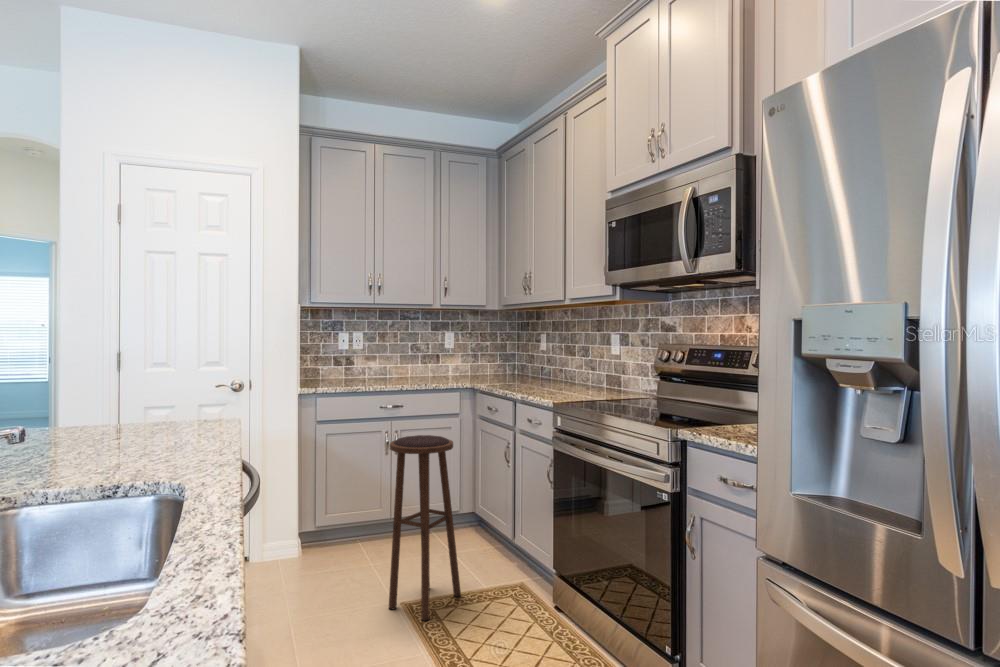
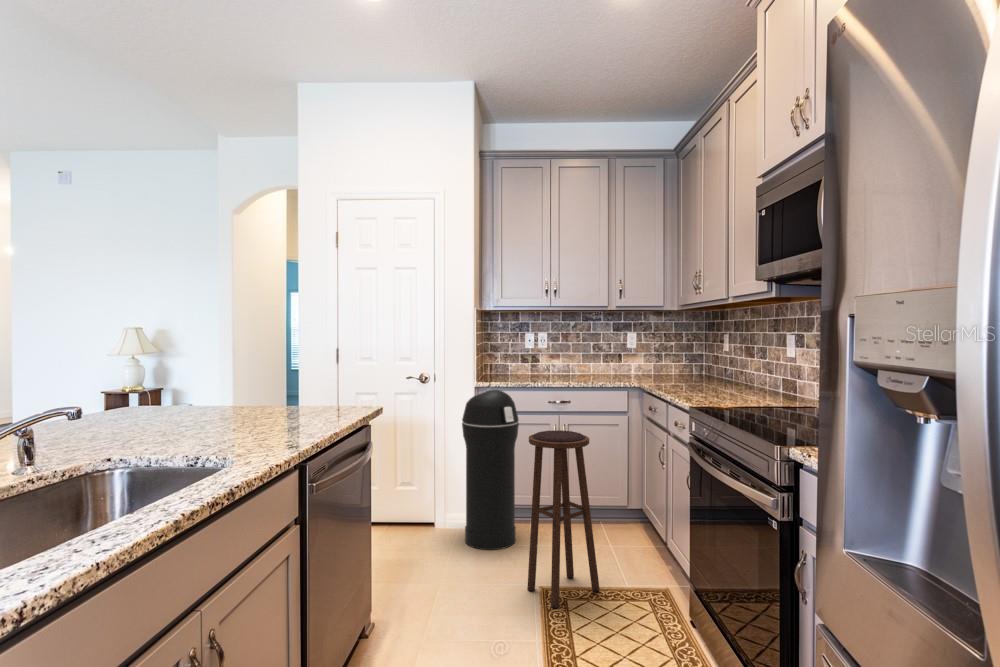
trash can: none [287,397,353,578] -> present [462,390,519,550]

